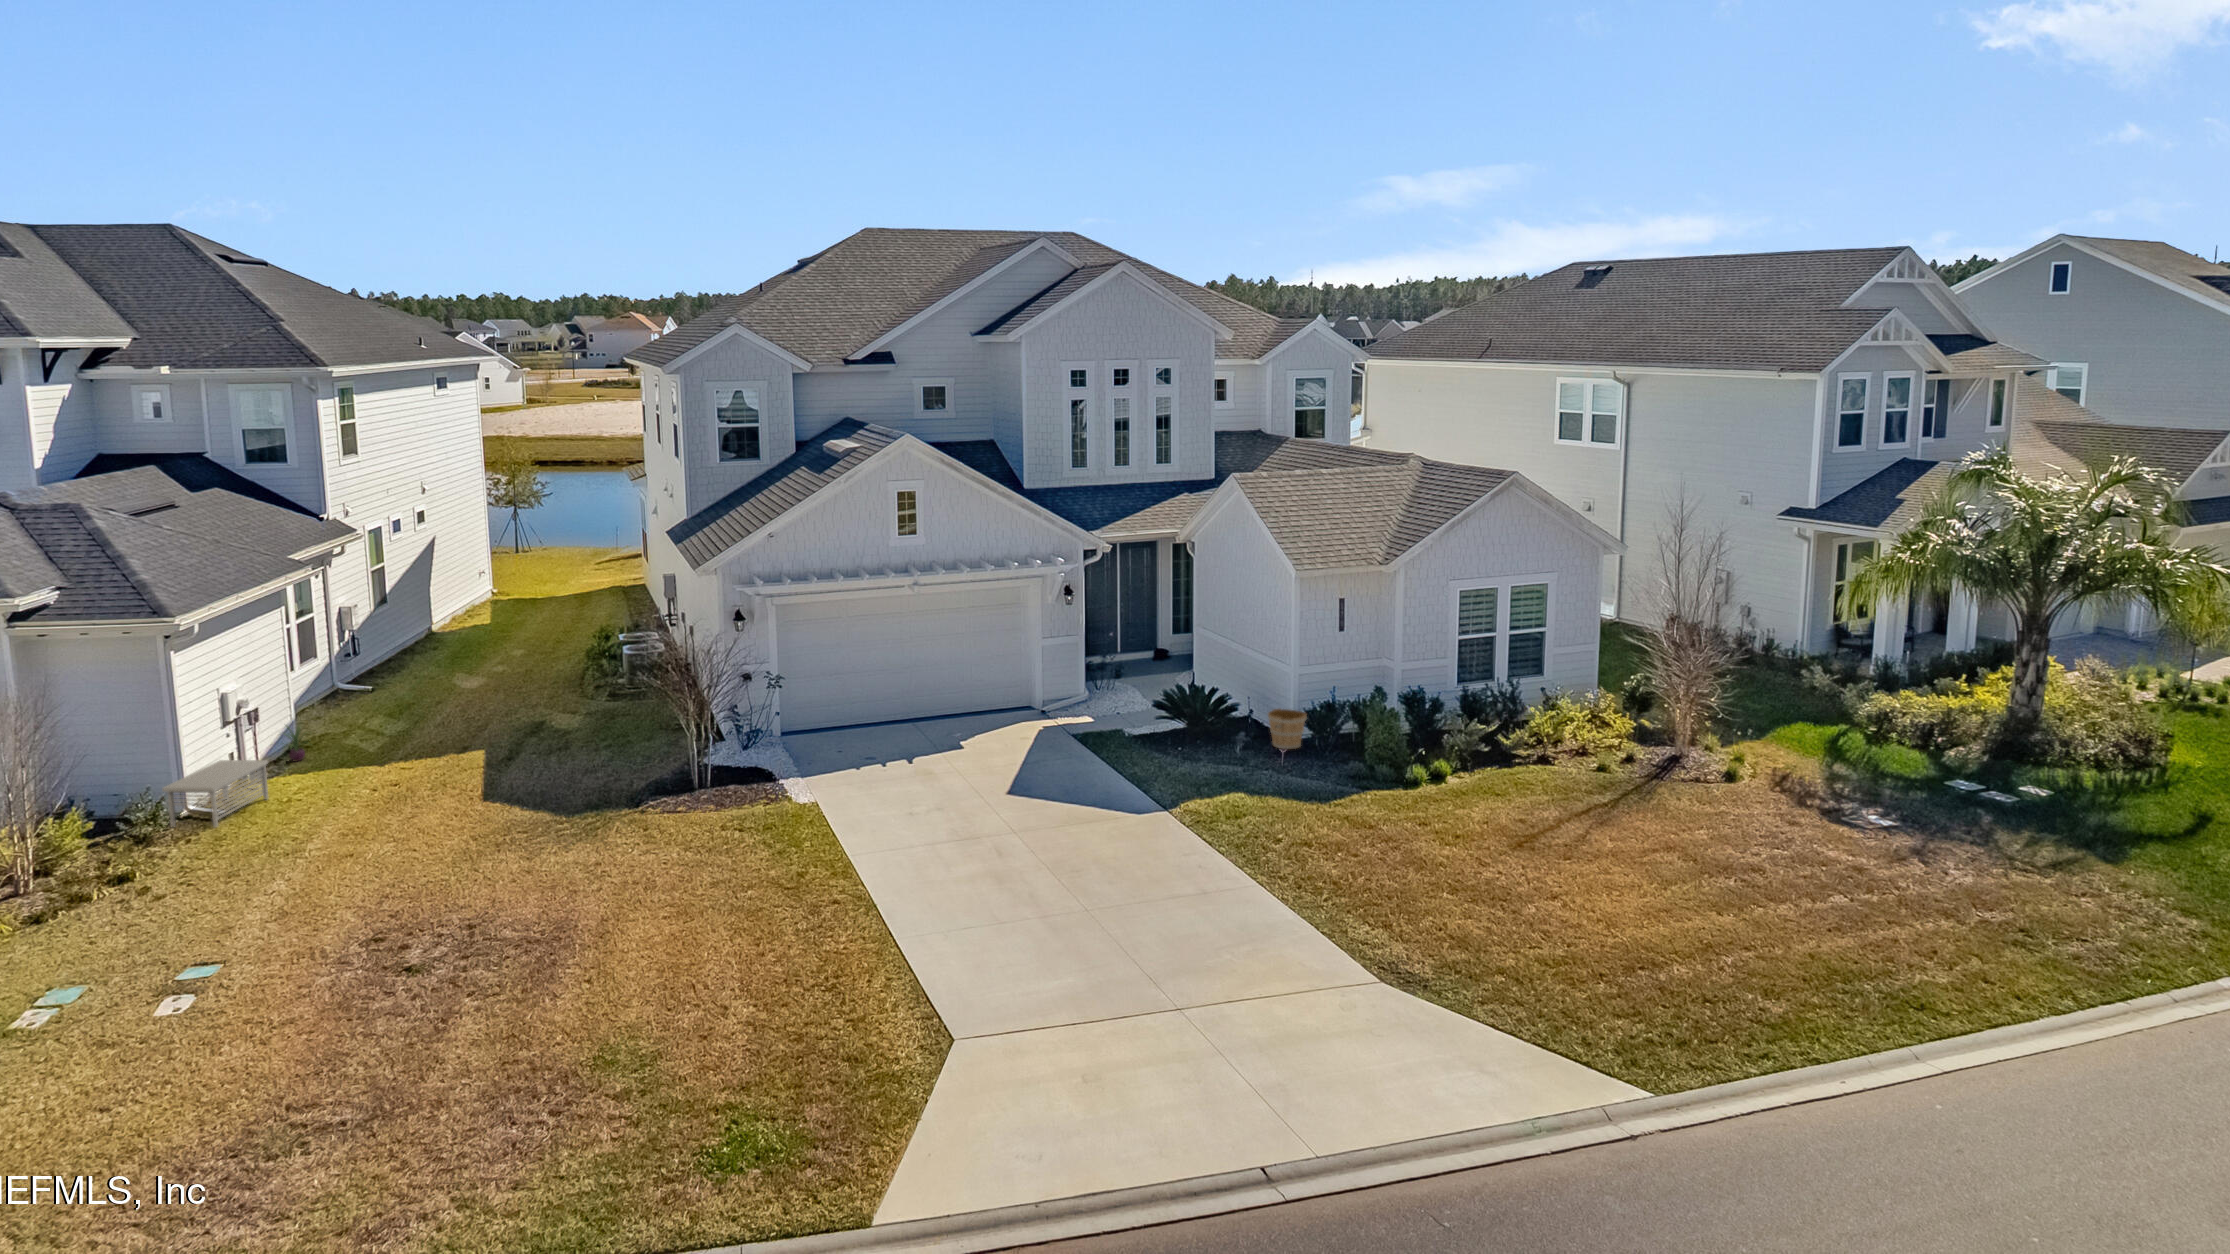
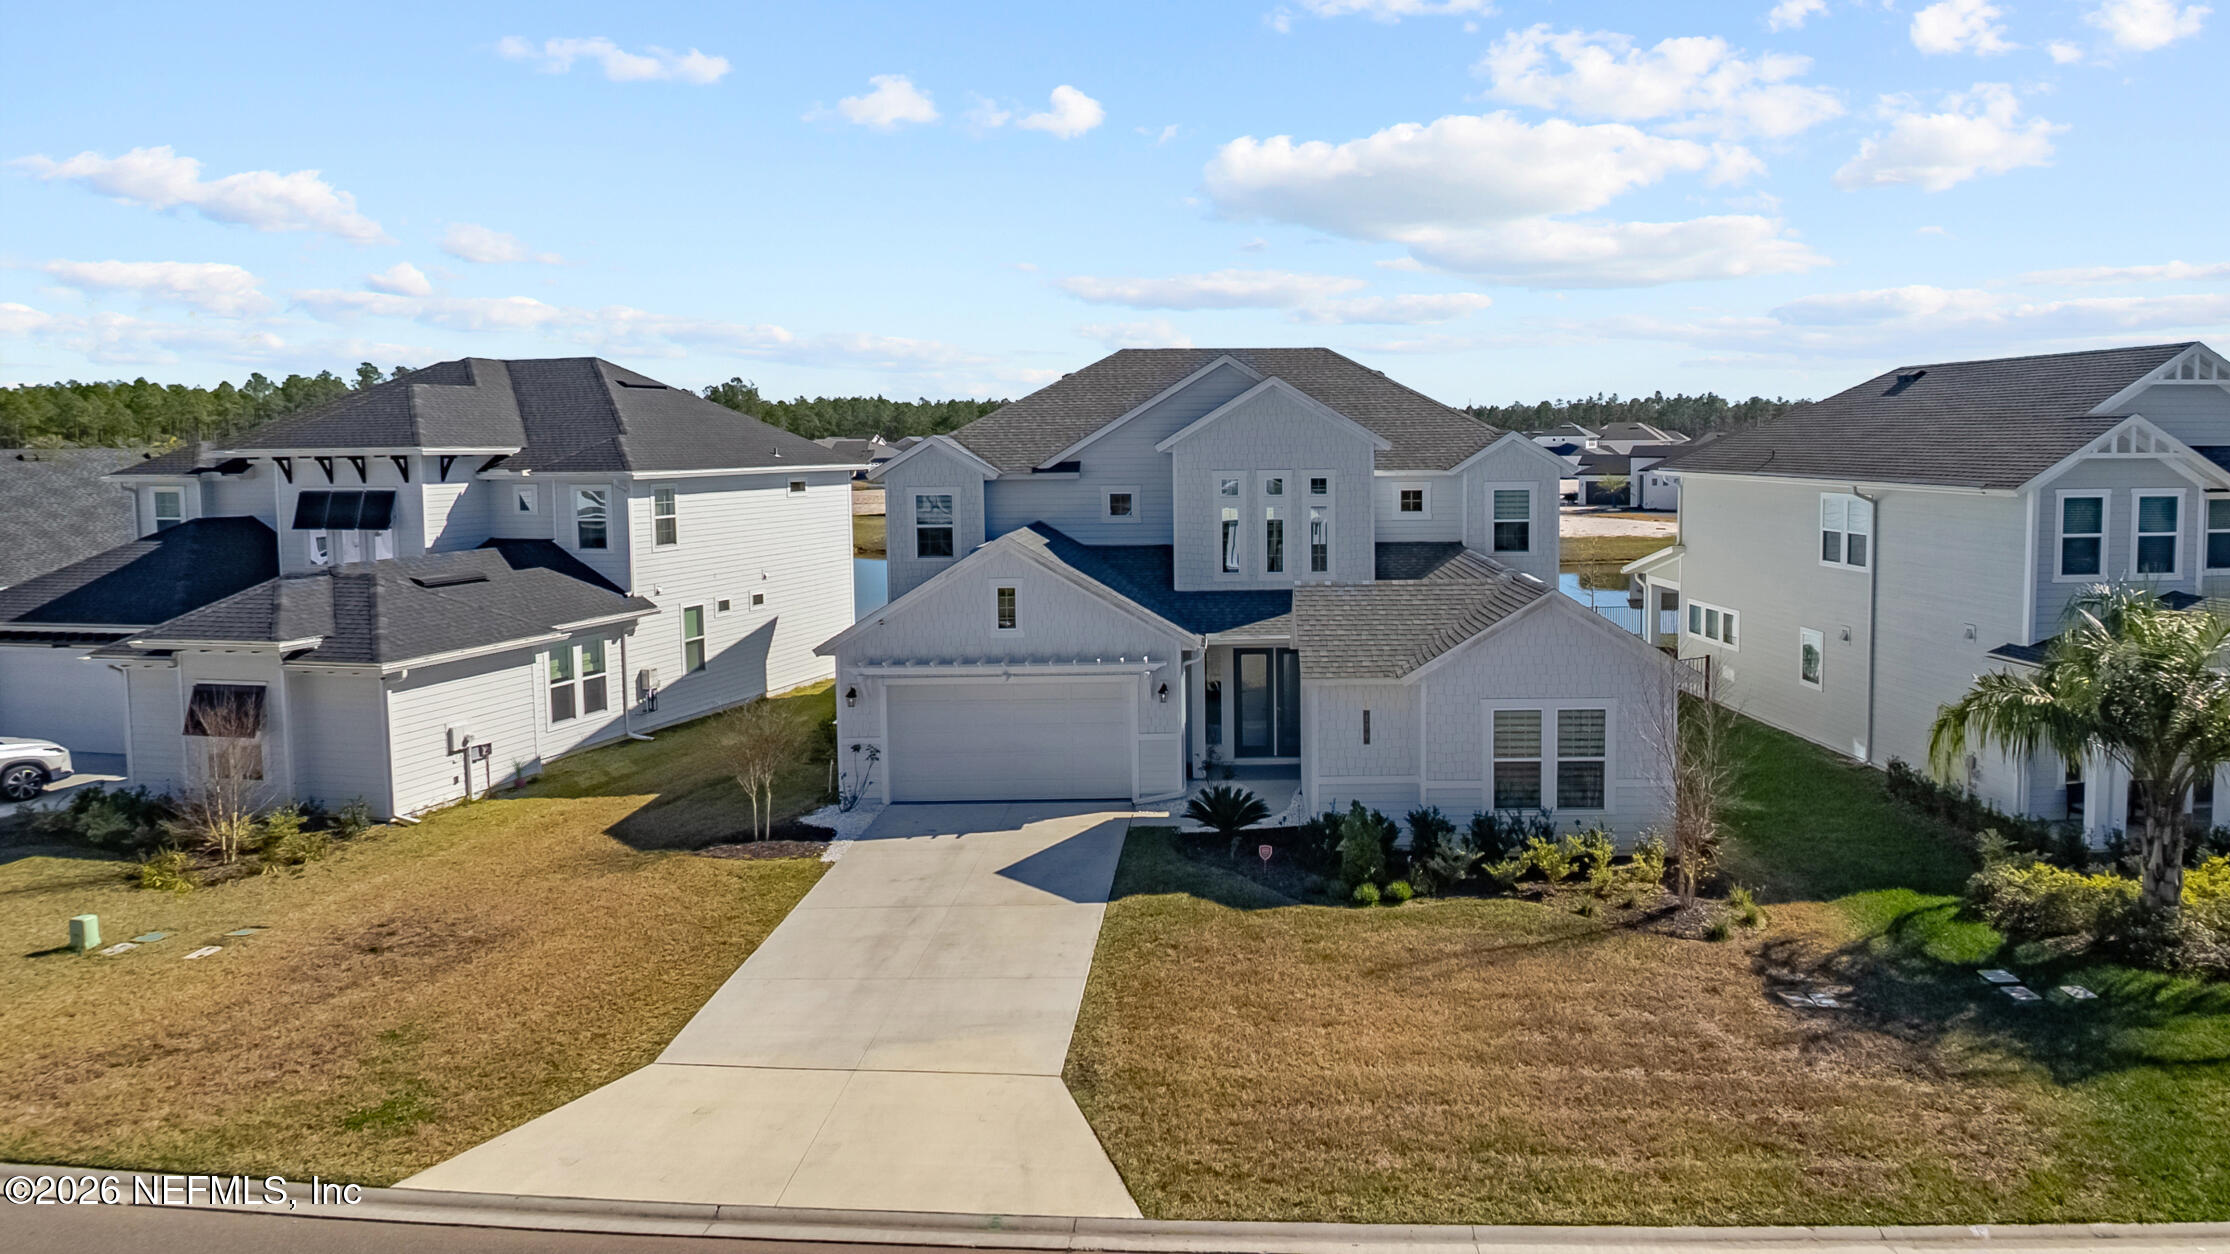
wooden bucket: present [1268,709,1307,749] -> none [1276,817,1315,858]
storage bench: present [162,760,268,827] -> none [365,779,460,831]

